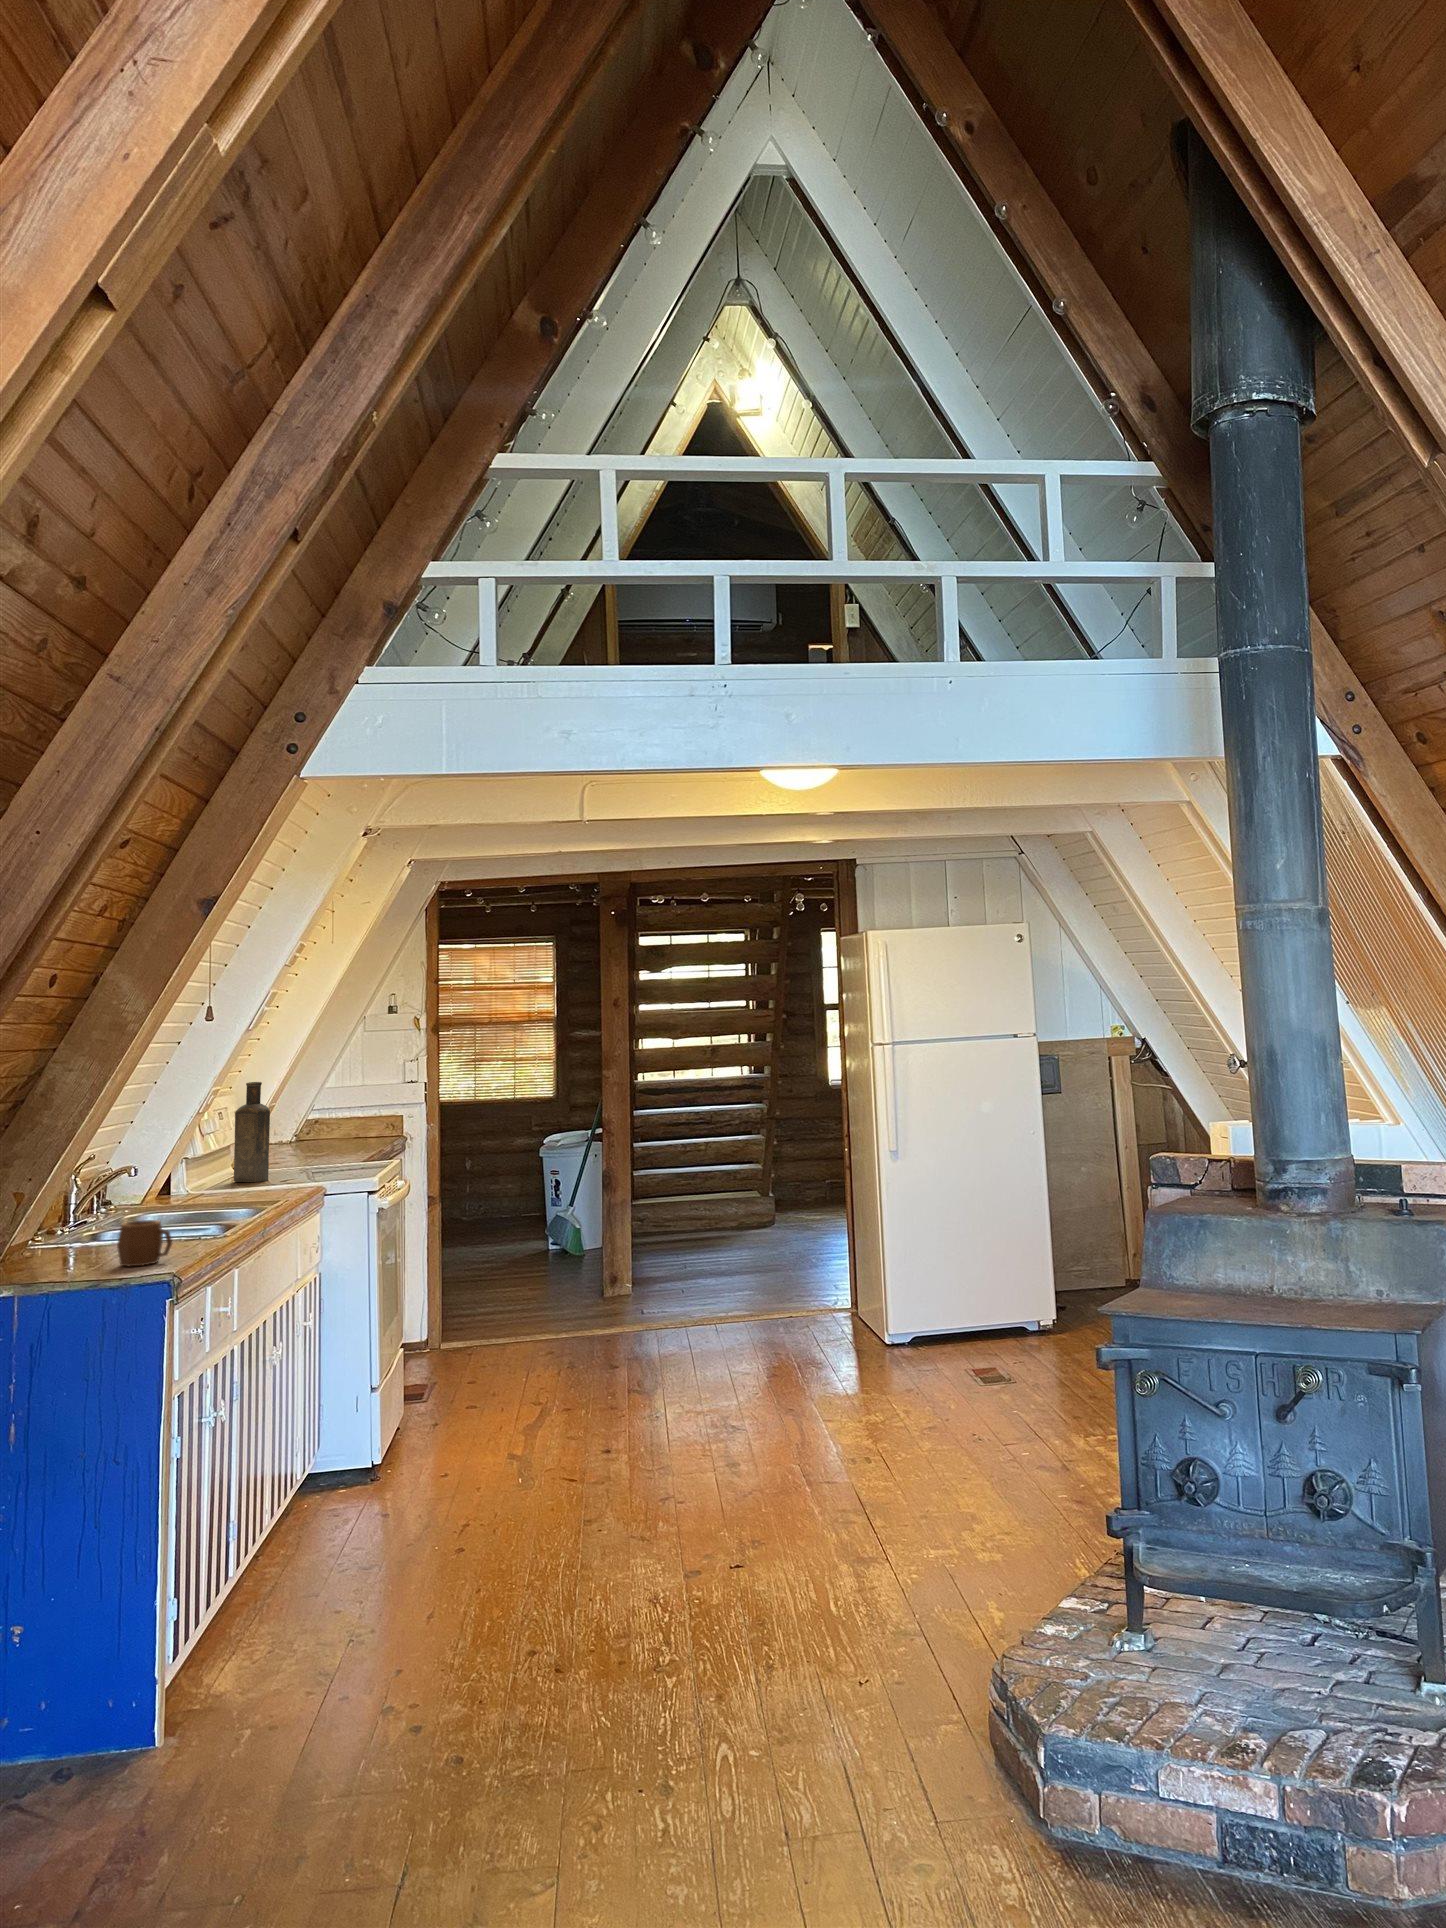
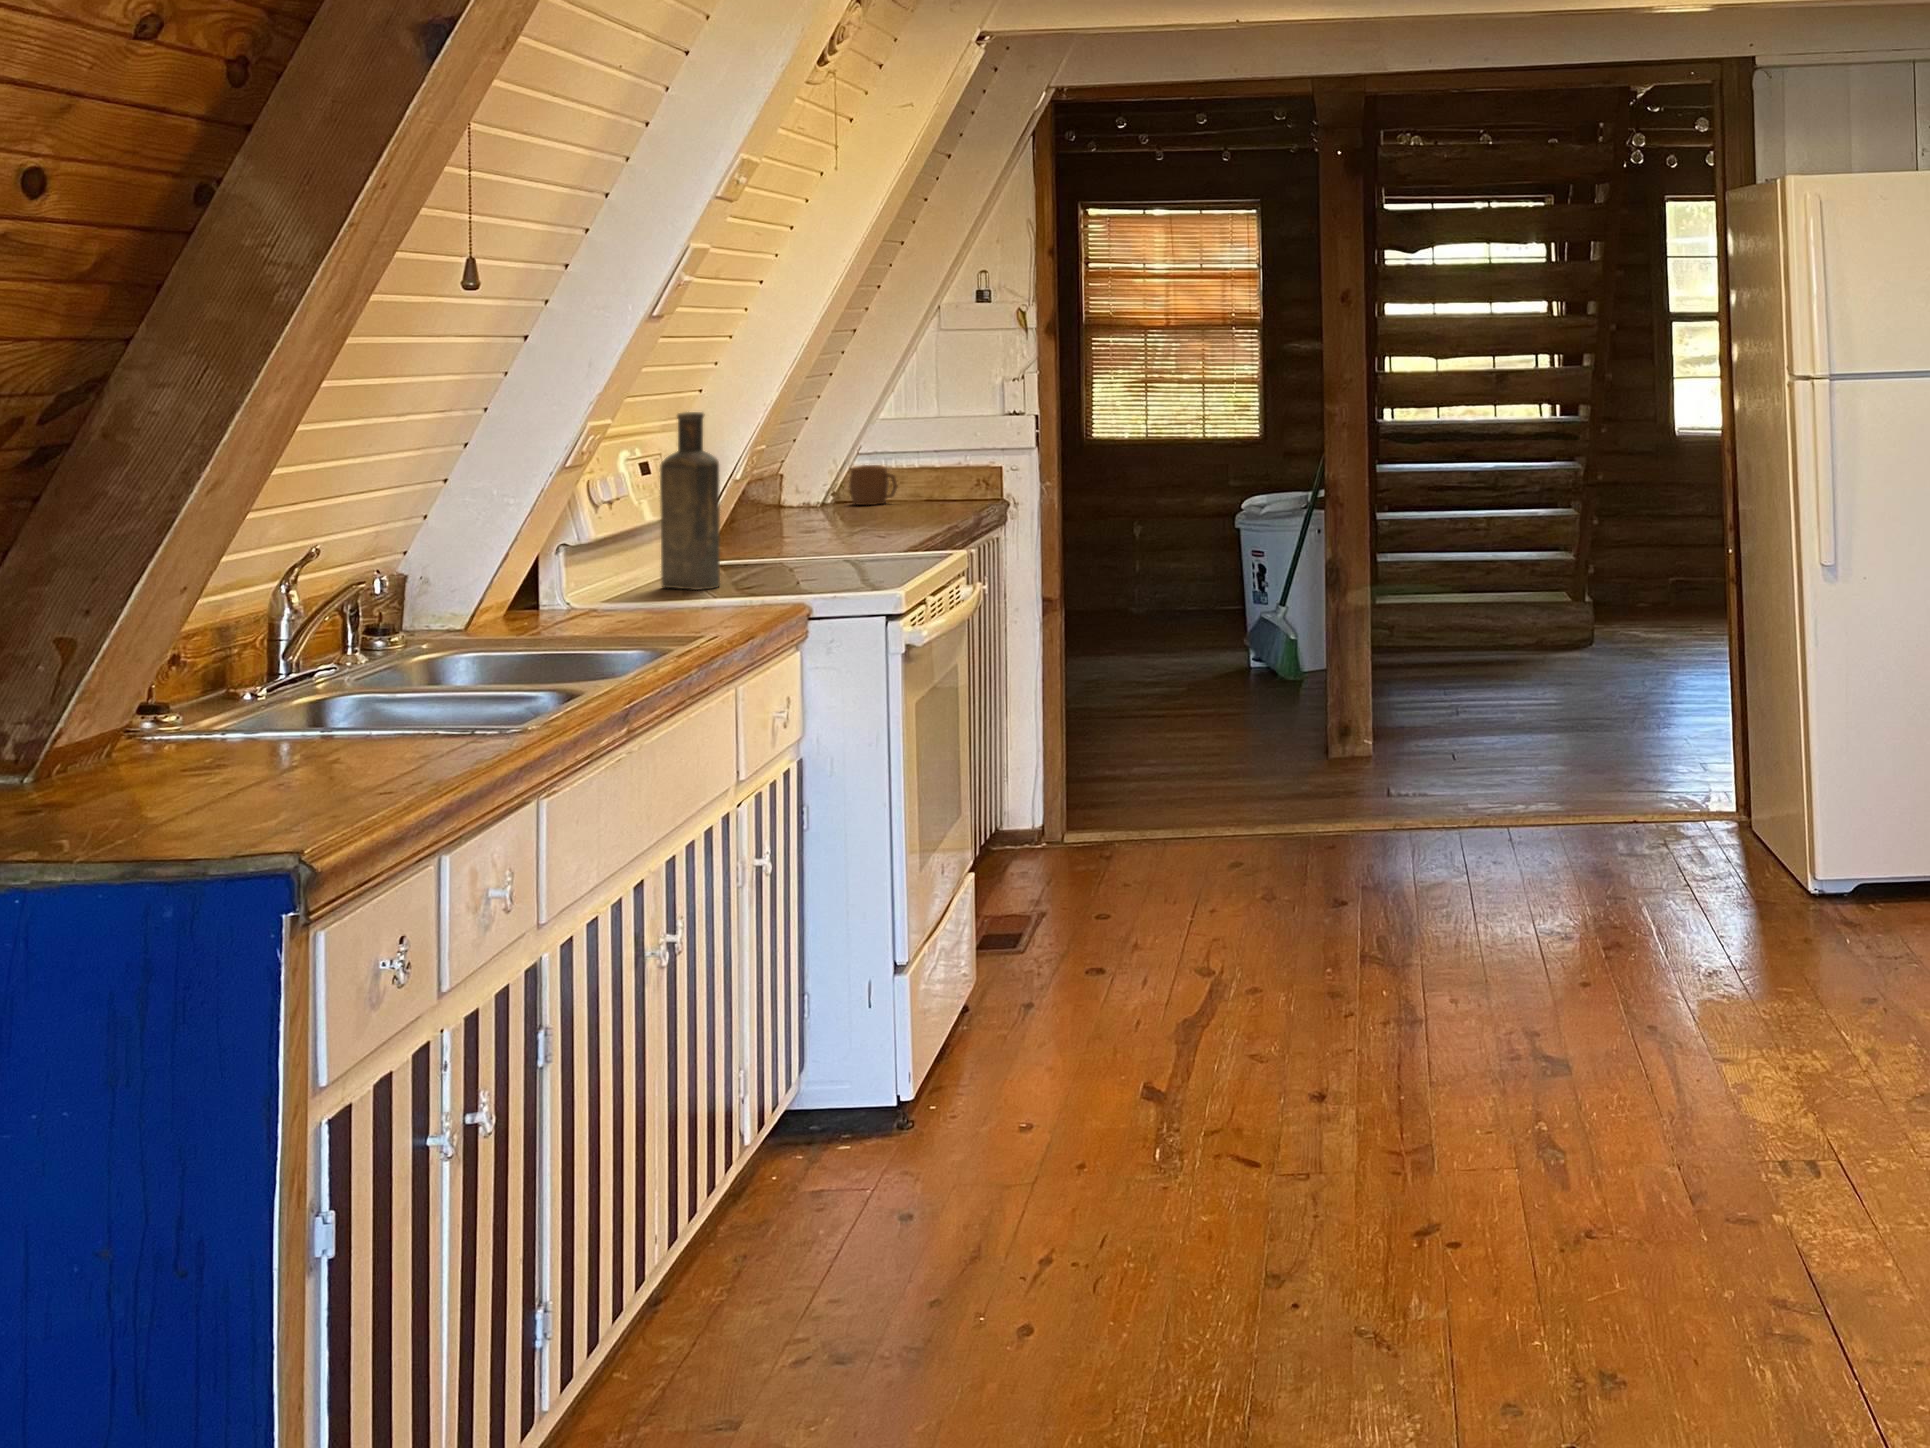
mug: present [117,1220,172,1266] -> present [849,465,897,505]

